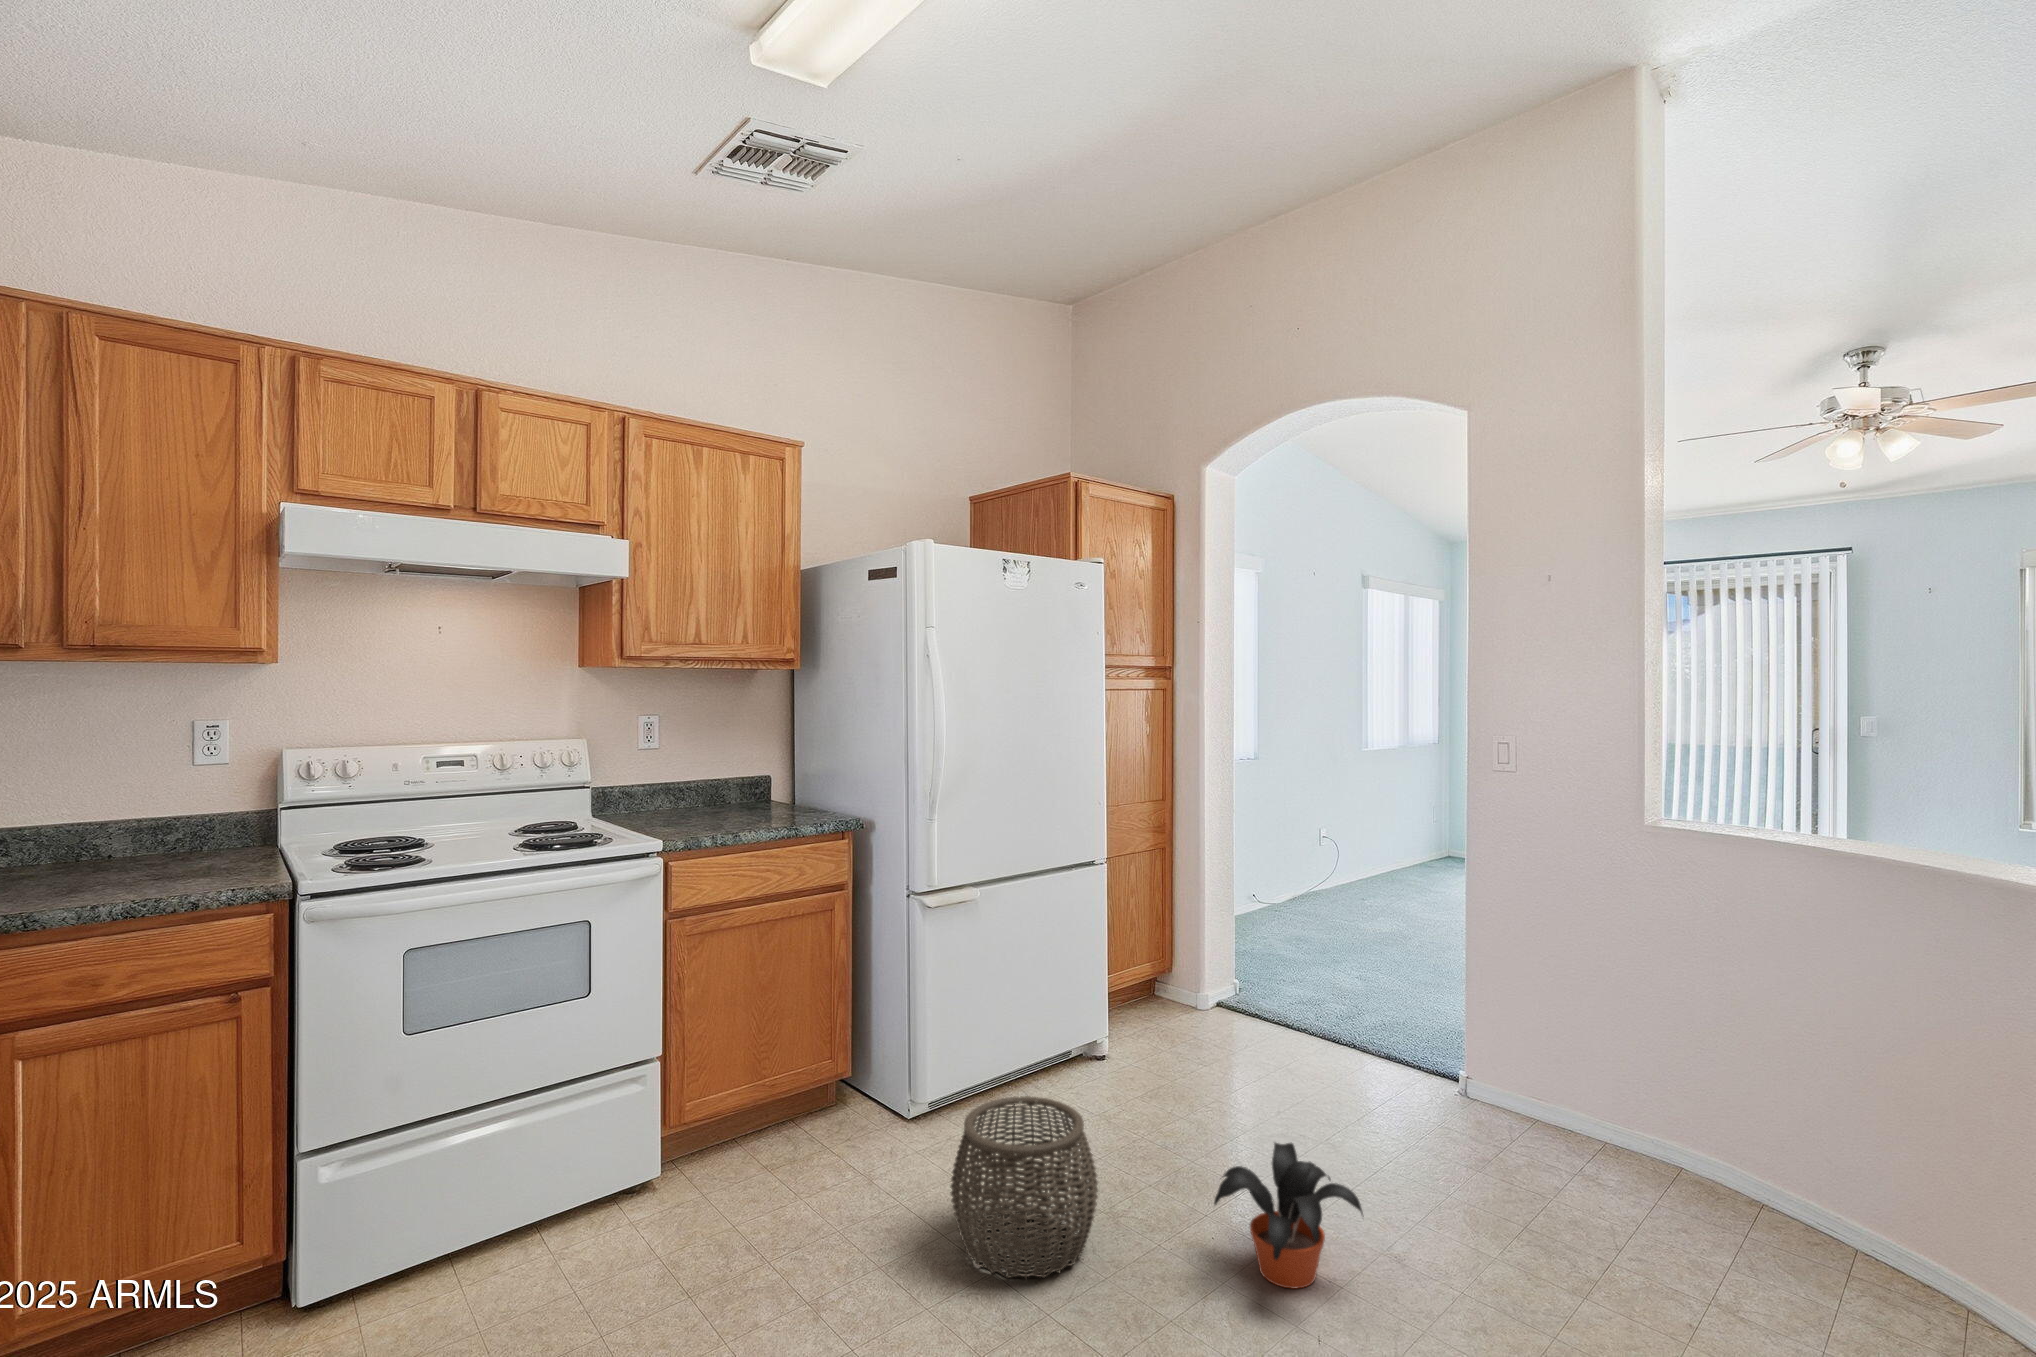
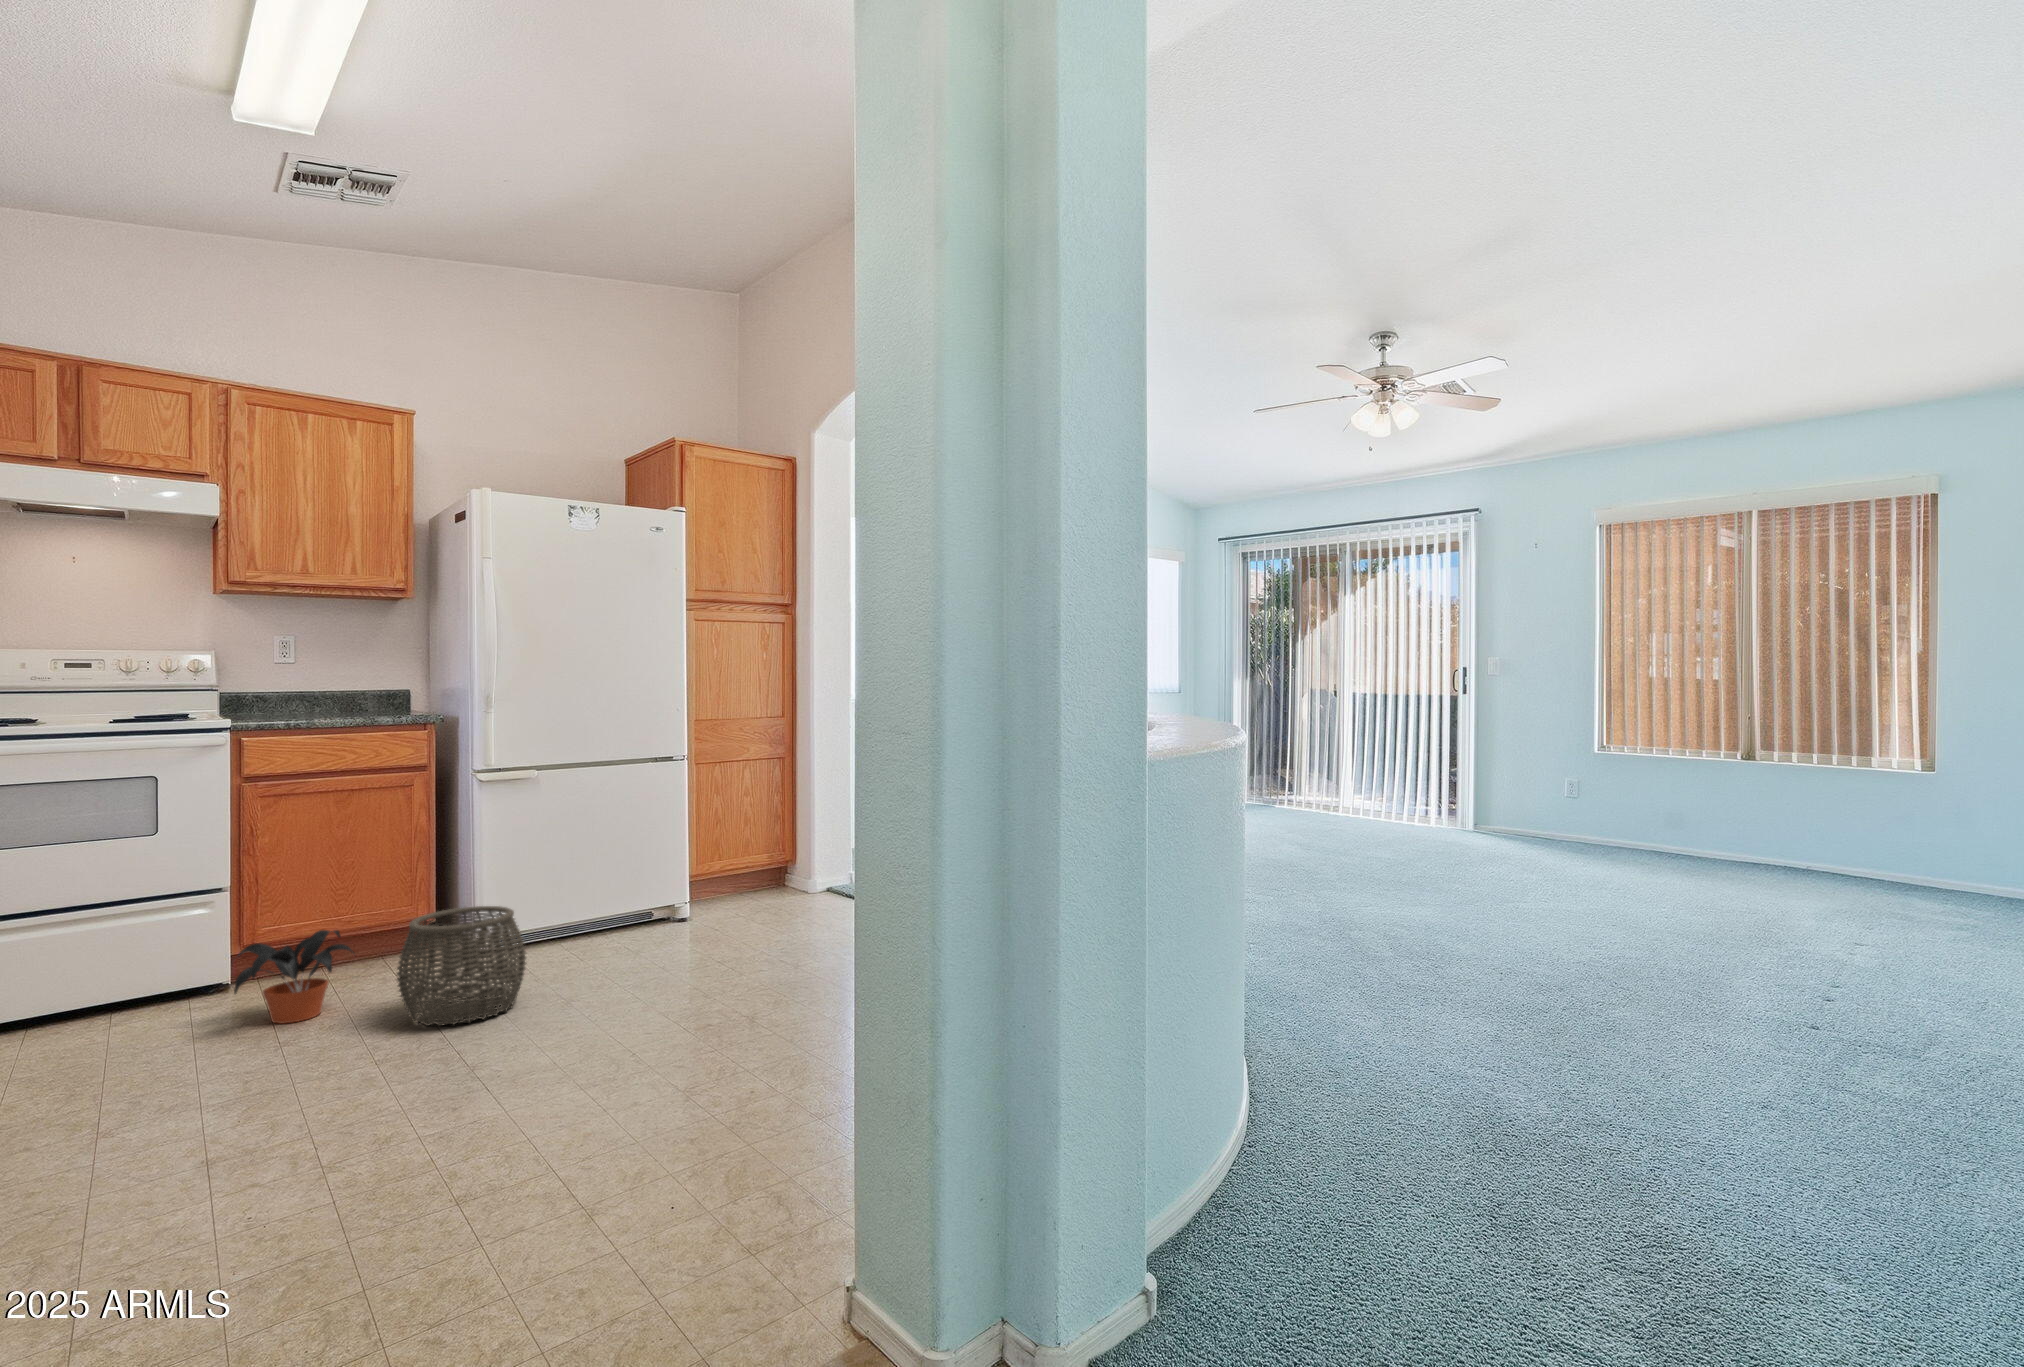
potted plant: present [1214,1143,1363,1289] -> present [234,930,352,1023]

